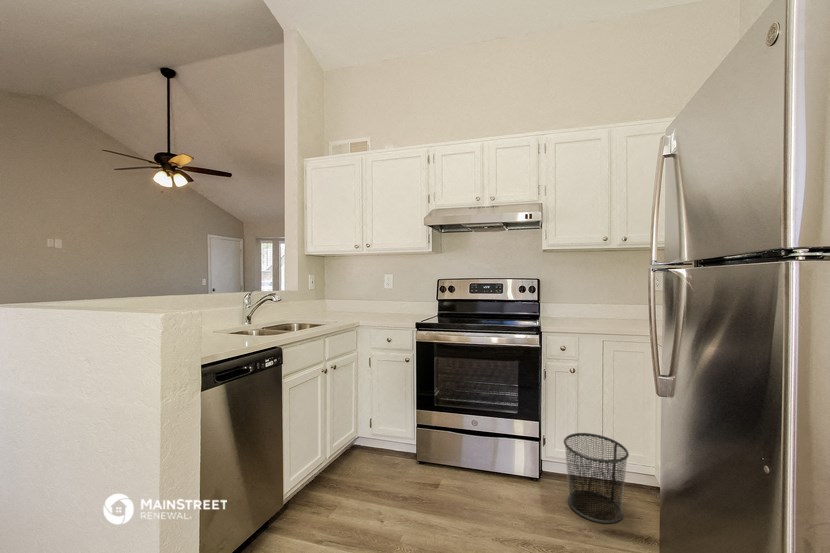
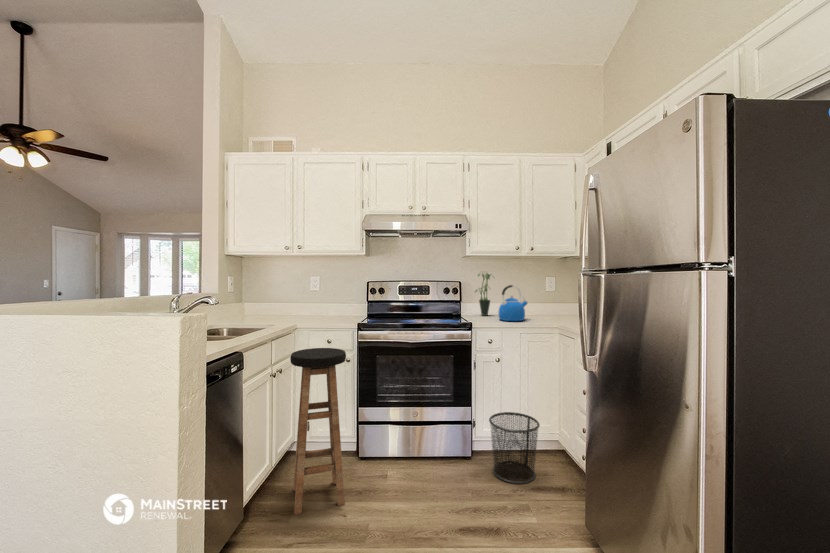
potted plant: none [554,268,579,318] -> present [475,273,491,316]
kettle: none [581,284,619,327] -> present [498,285,527,321]
bar stool: none [345,347,400,515] -> present [290,348,346,515]

